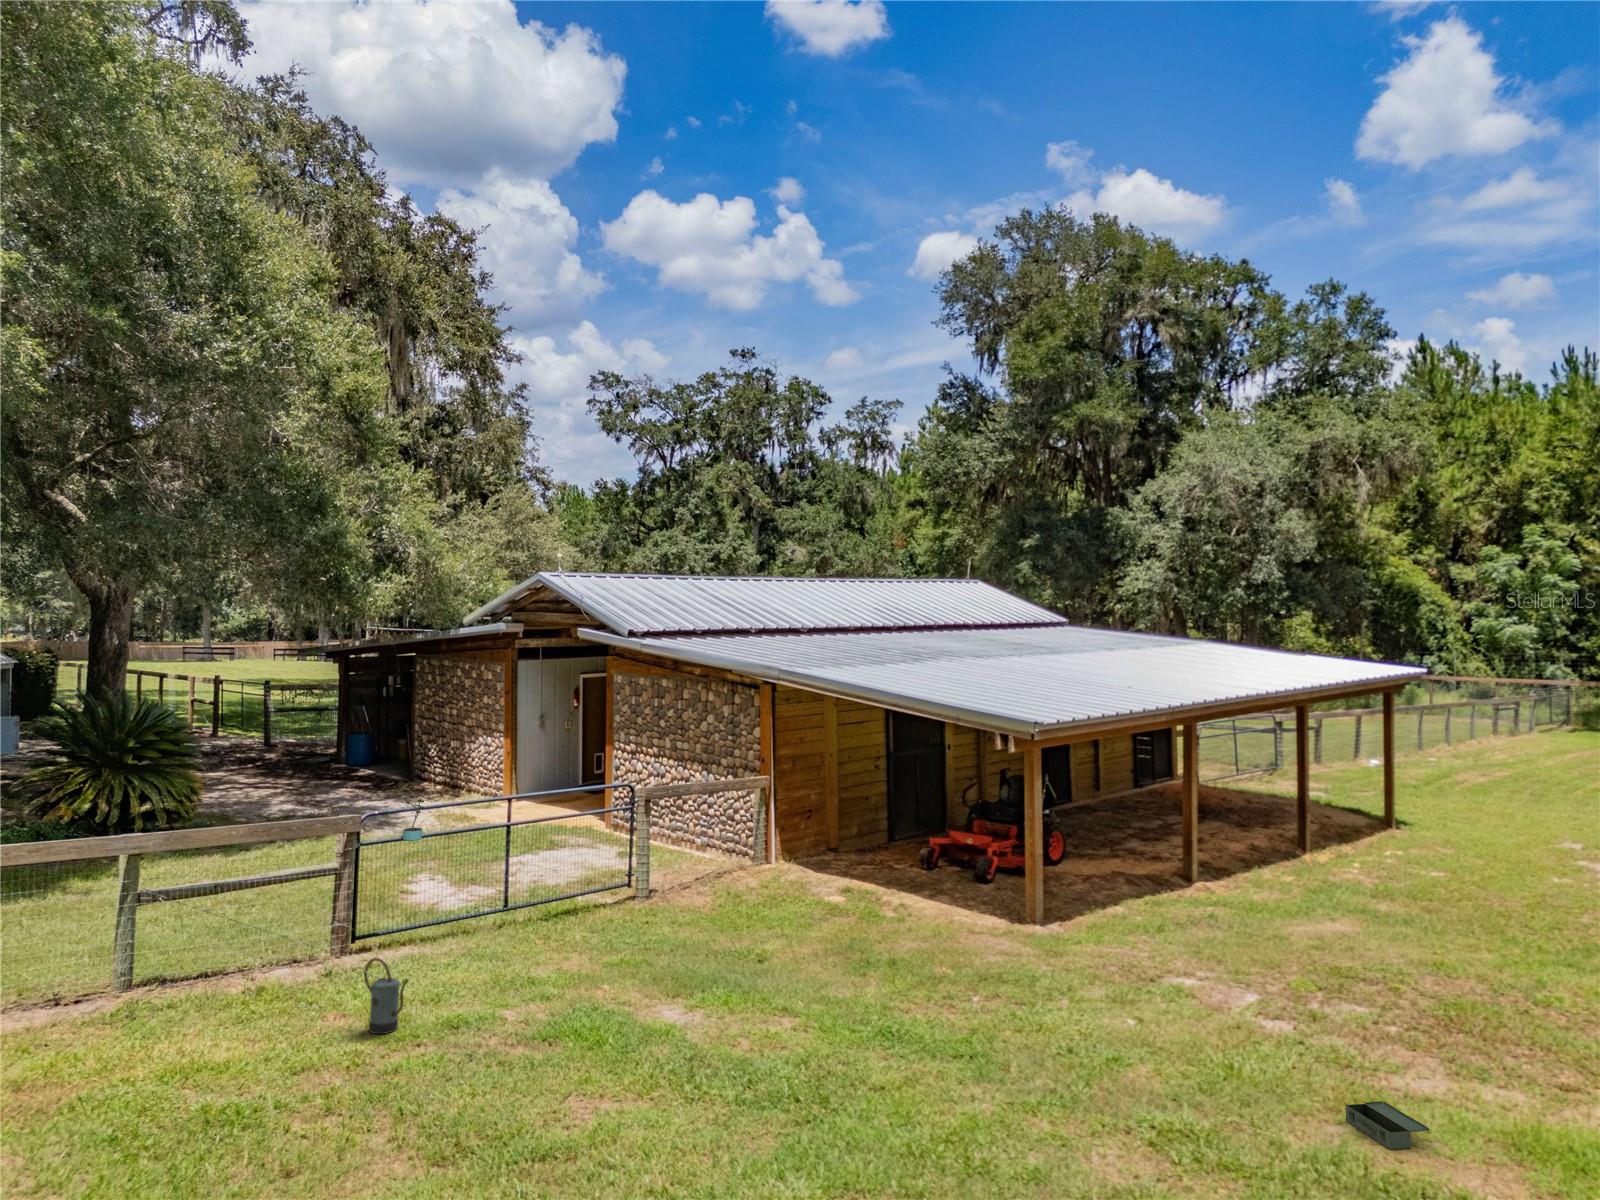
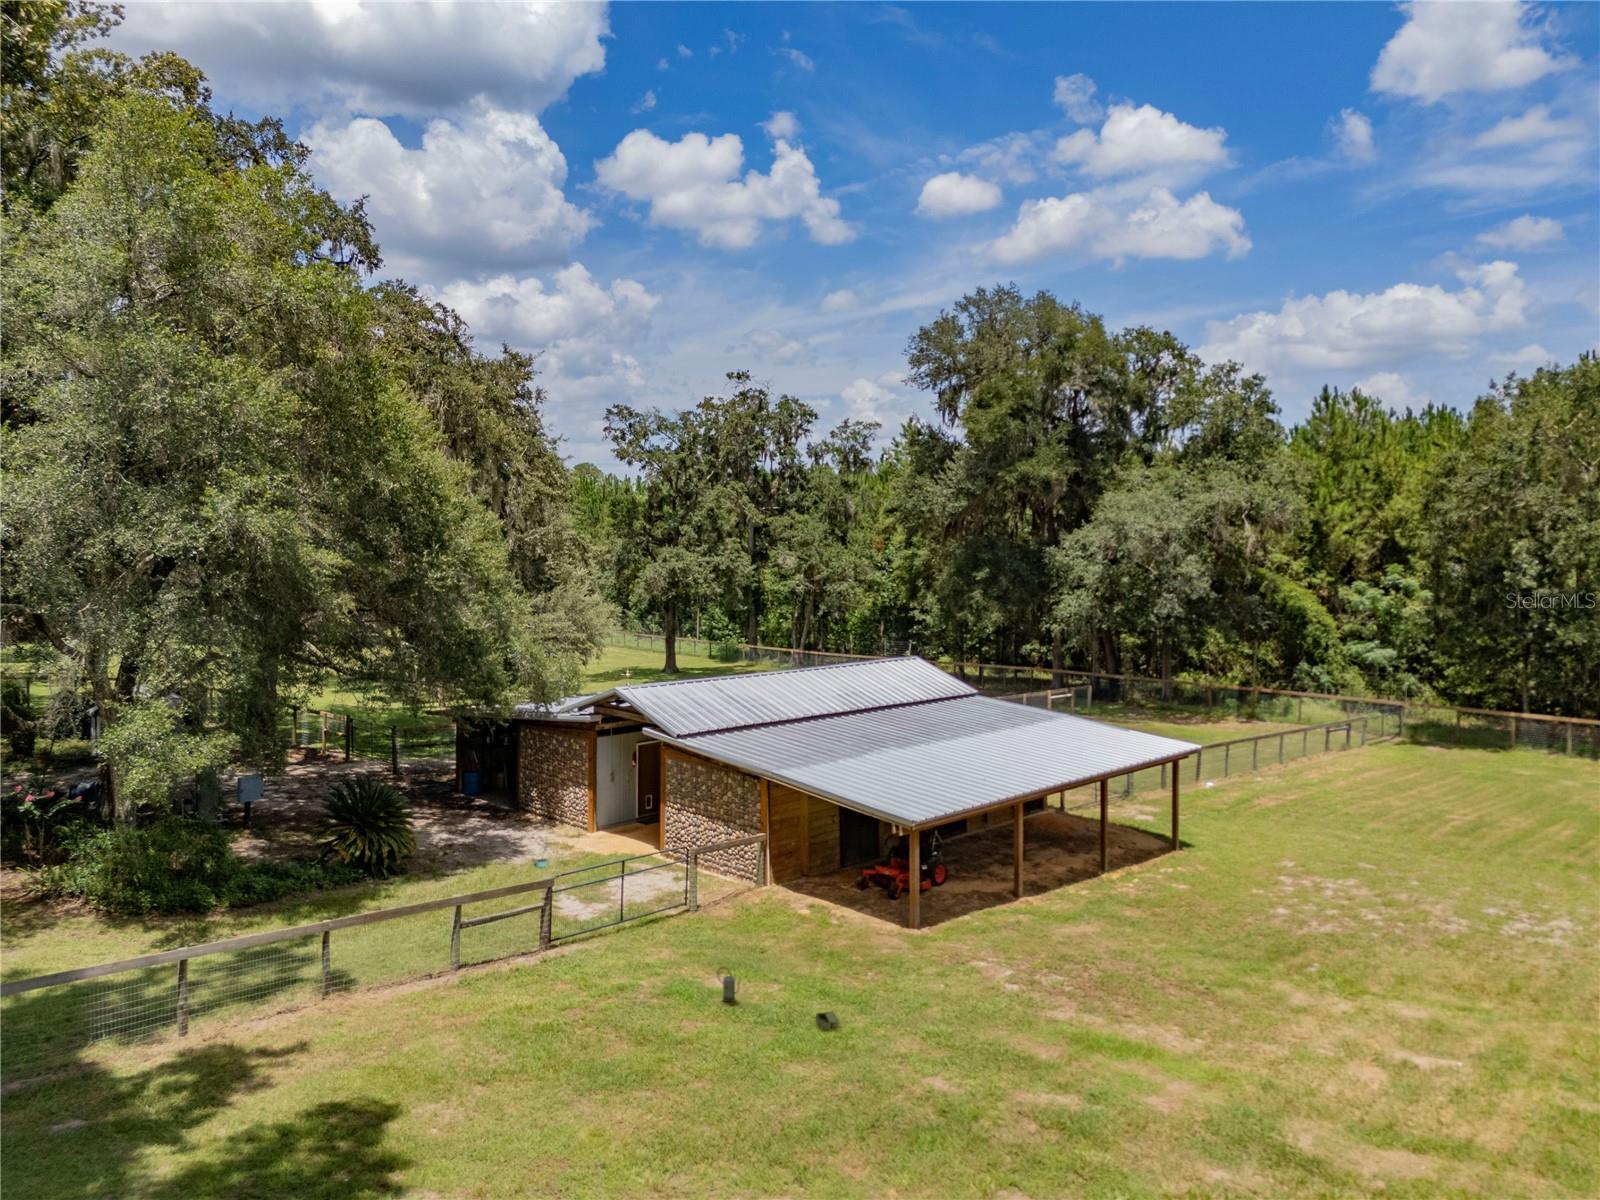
watering can: present [364,958,408,1034] -> present [721,967,737,1002]
toolbox: present [1346,1101,1429,1150] -> present [816,1012,839,1030]

